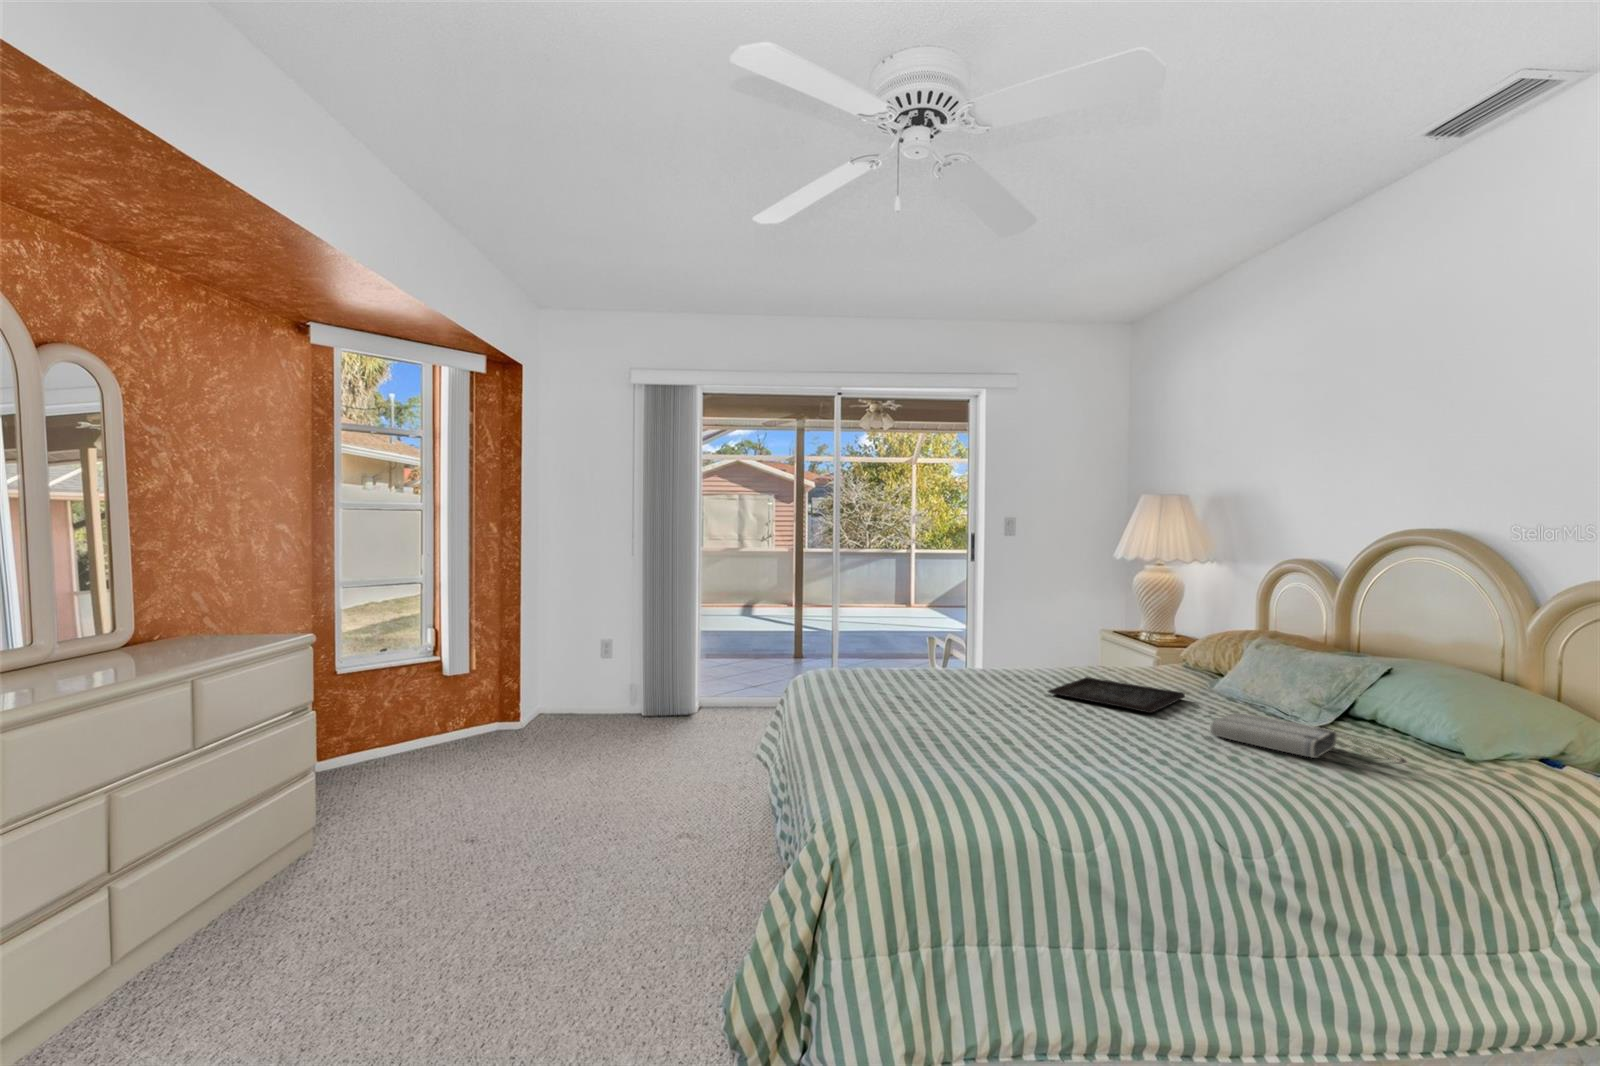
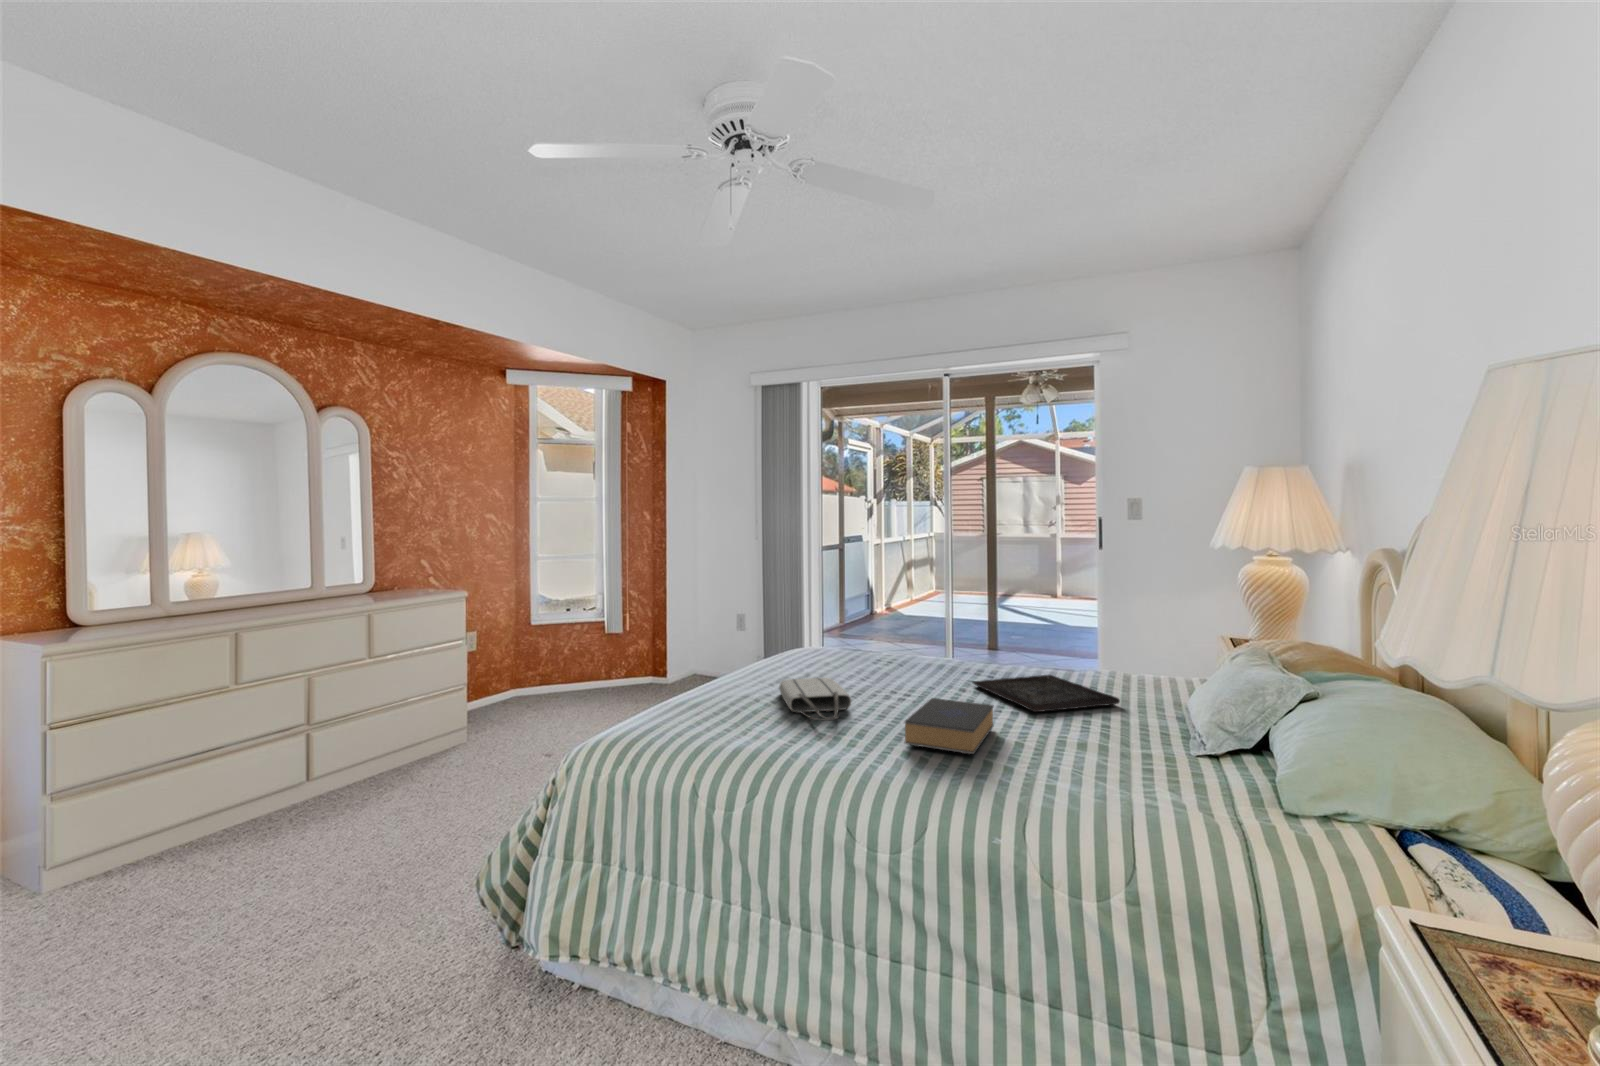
book: none [1097,711,1210,761] -> present [904,698,994,754]
tote bag: present [1210,713,1406,763] -> present [779,678,851,720]

